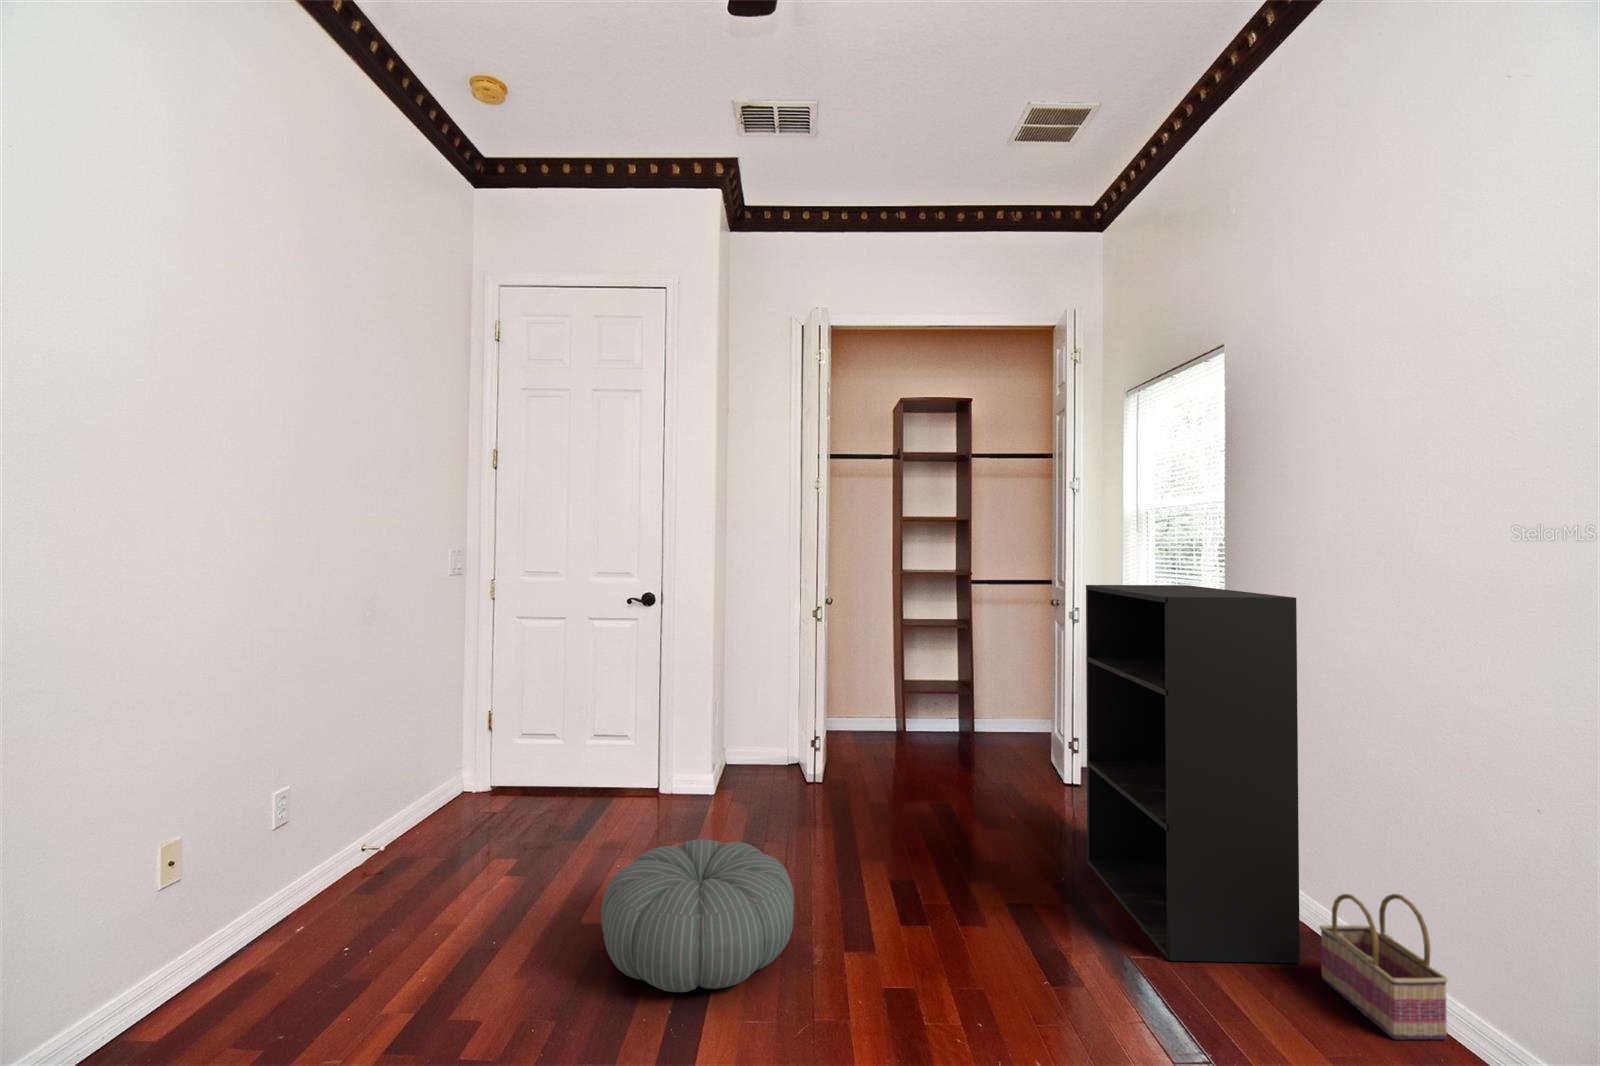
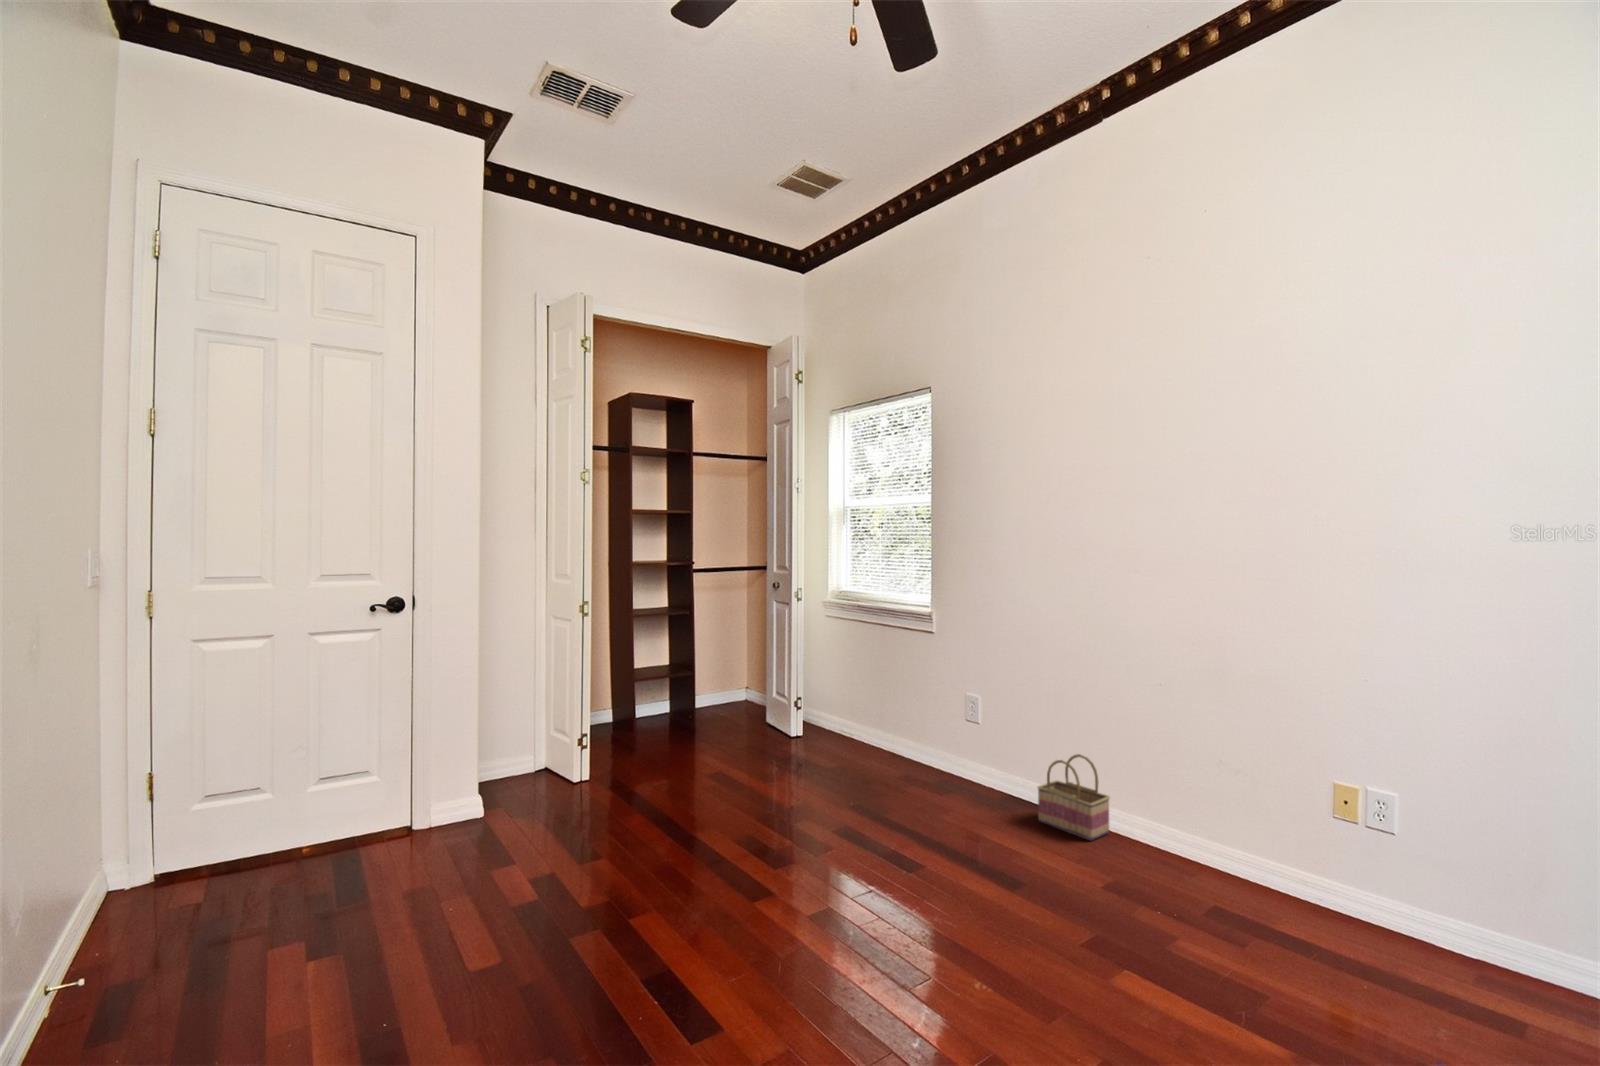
bookshelf: present [1086,585,1300,963] -> none [859,566,1022,836]
pouf: present [601,839,794,992] -> none [527,835,727,990]

